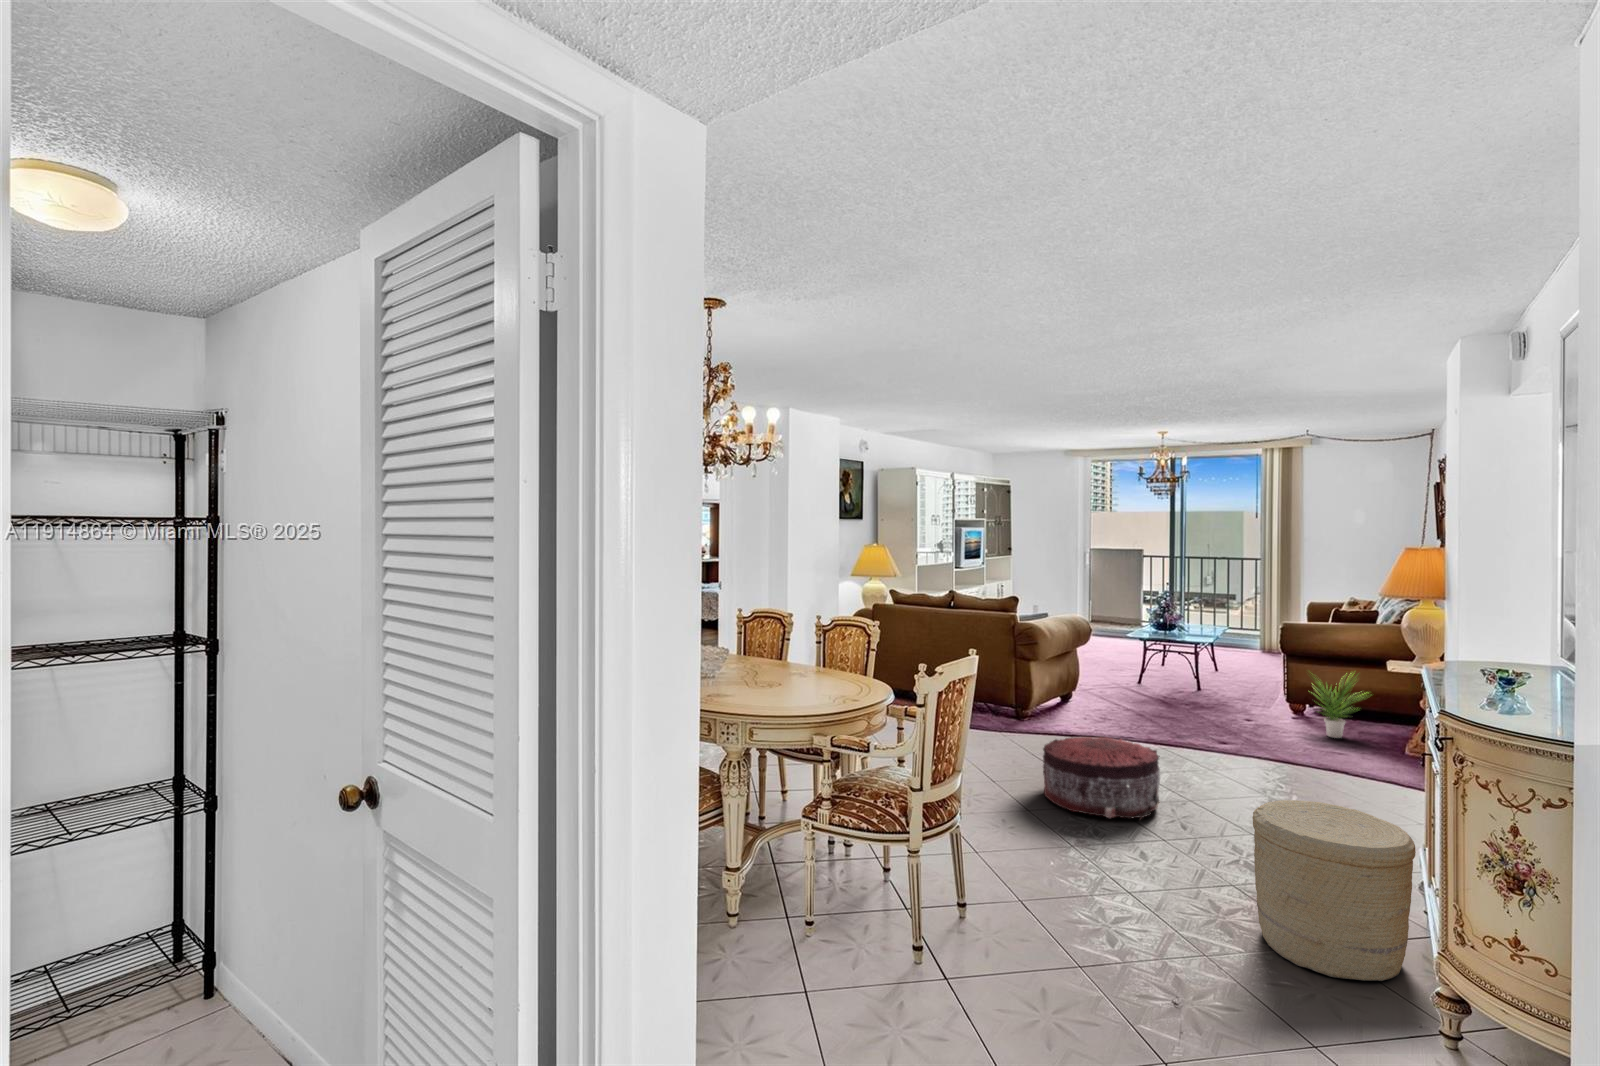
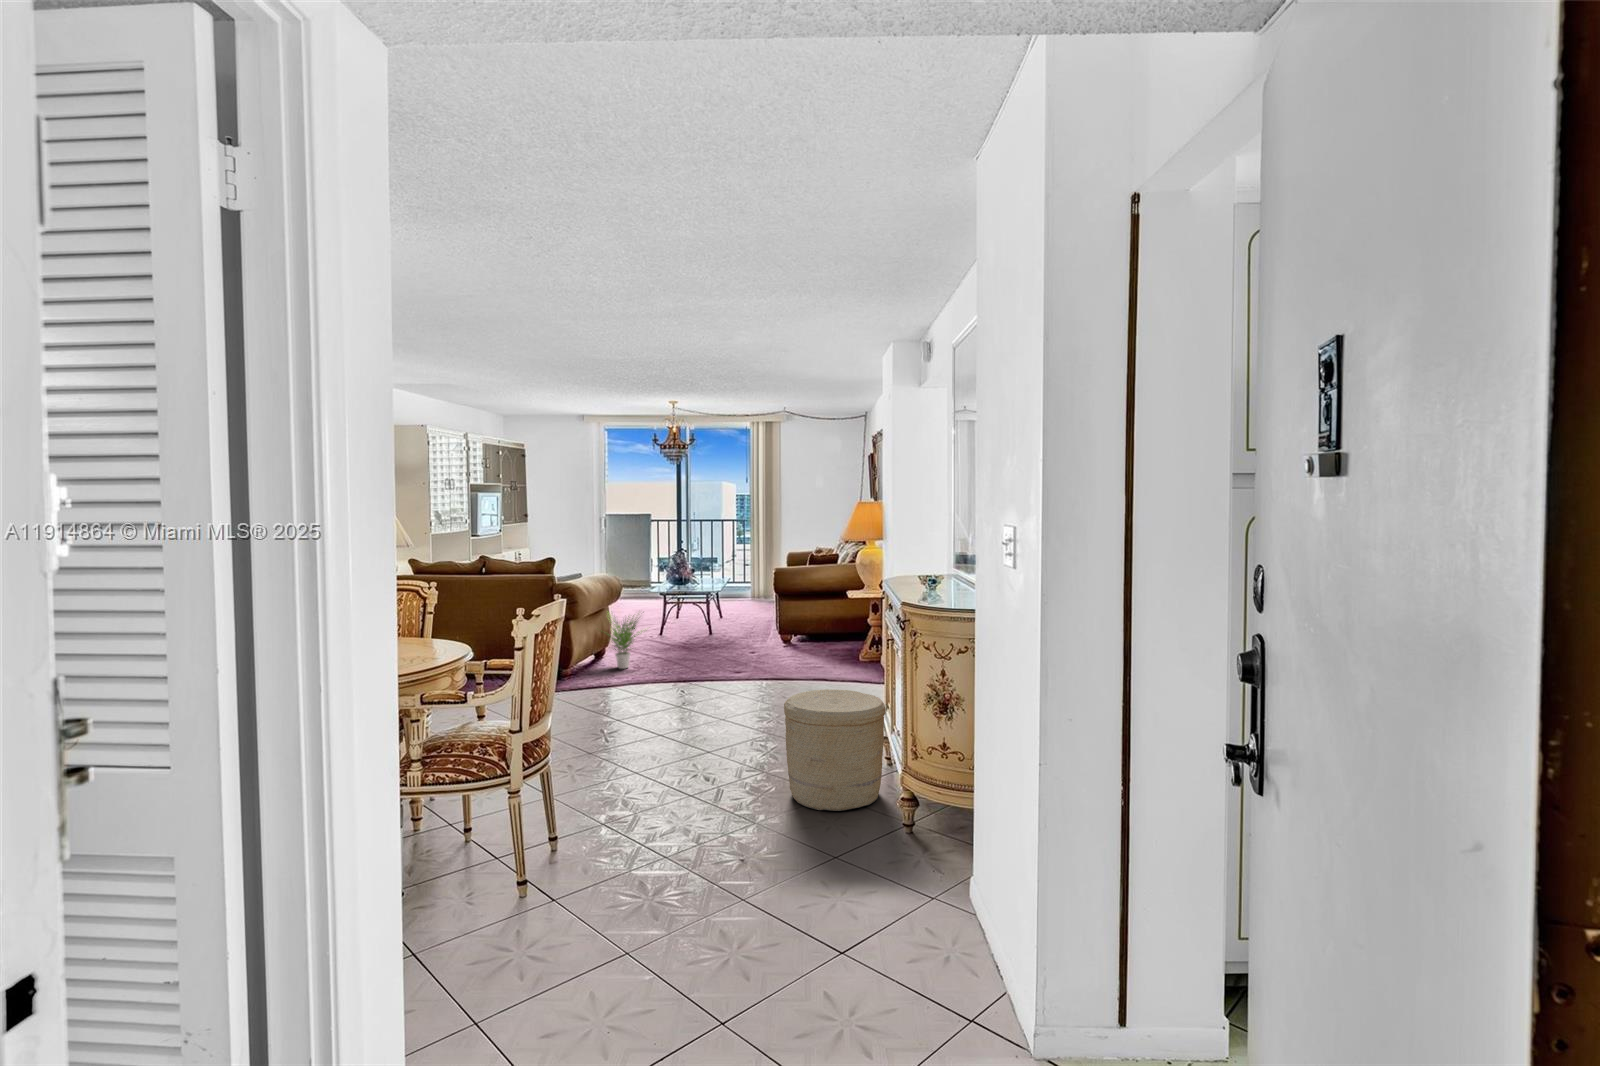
potted plant: present [1310,676,1364,738] -> present [601,616,642,669]
pouf: present [1043,737,1160,819] -> none [601,674,701,743]

